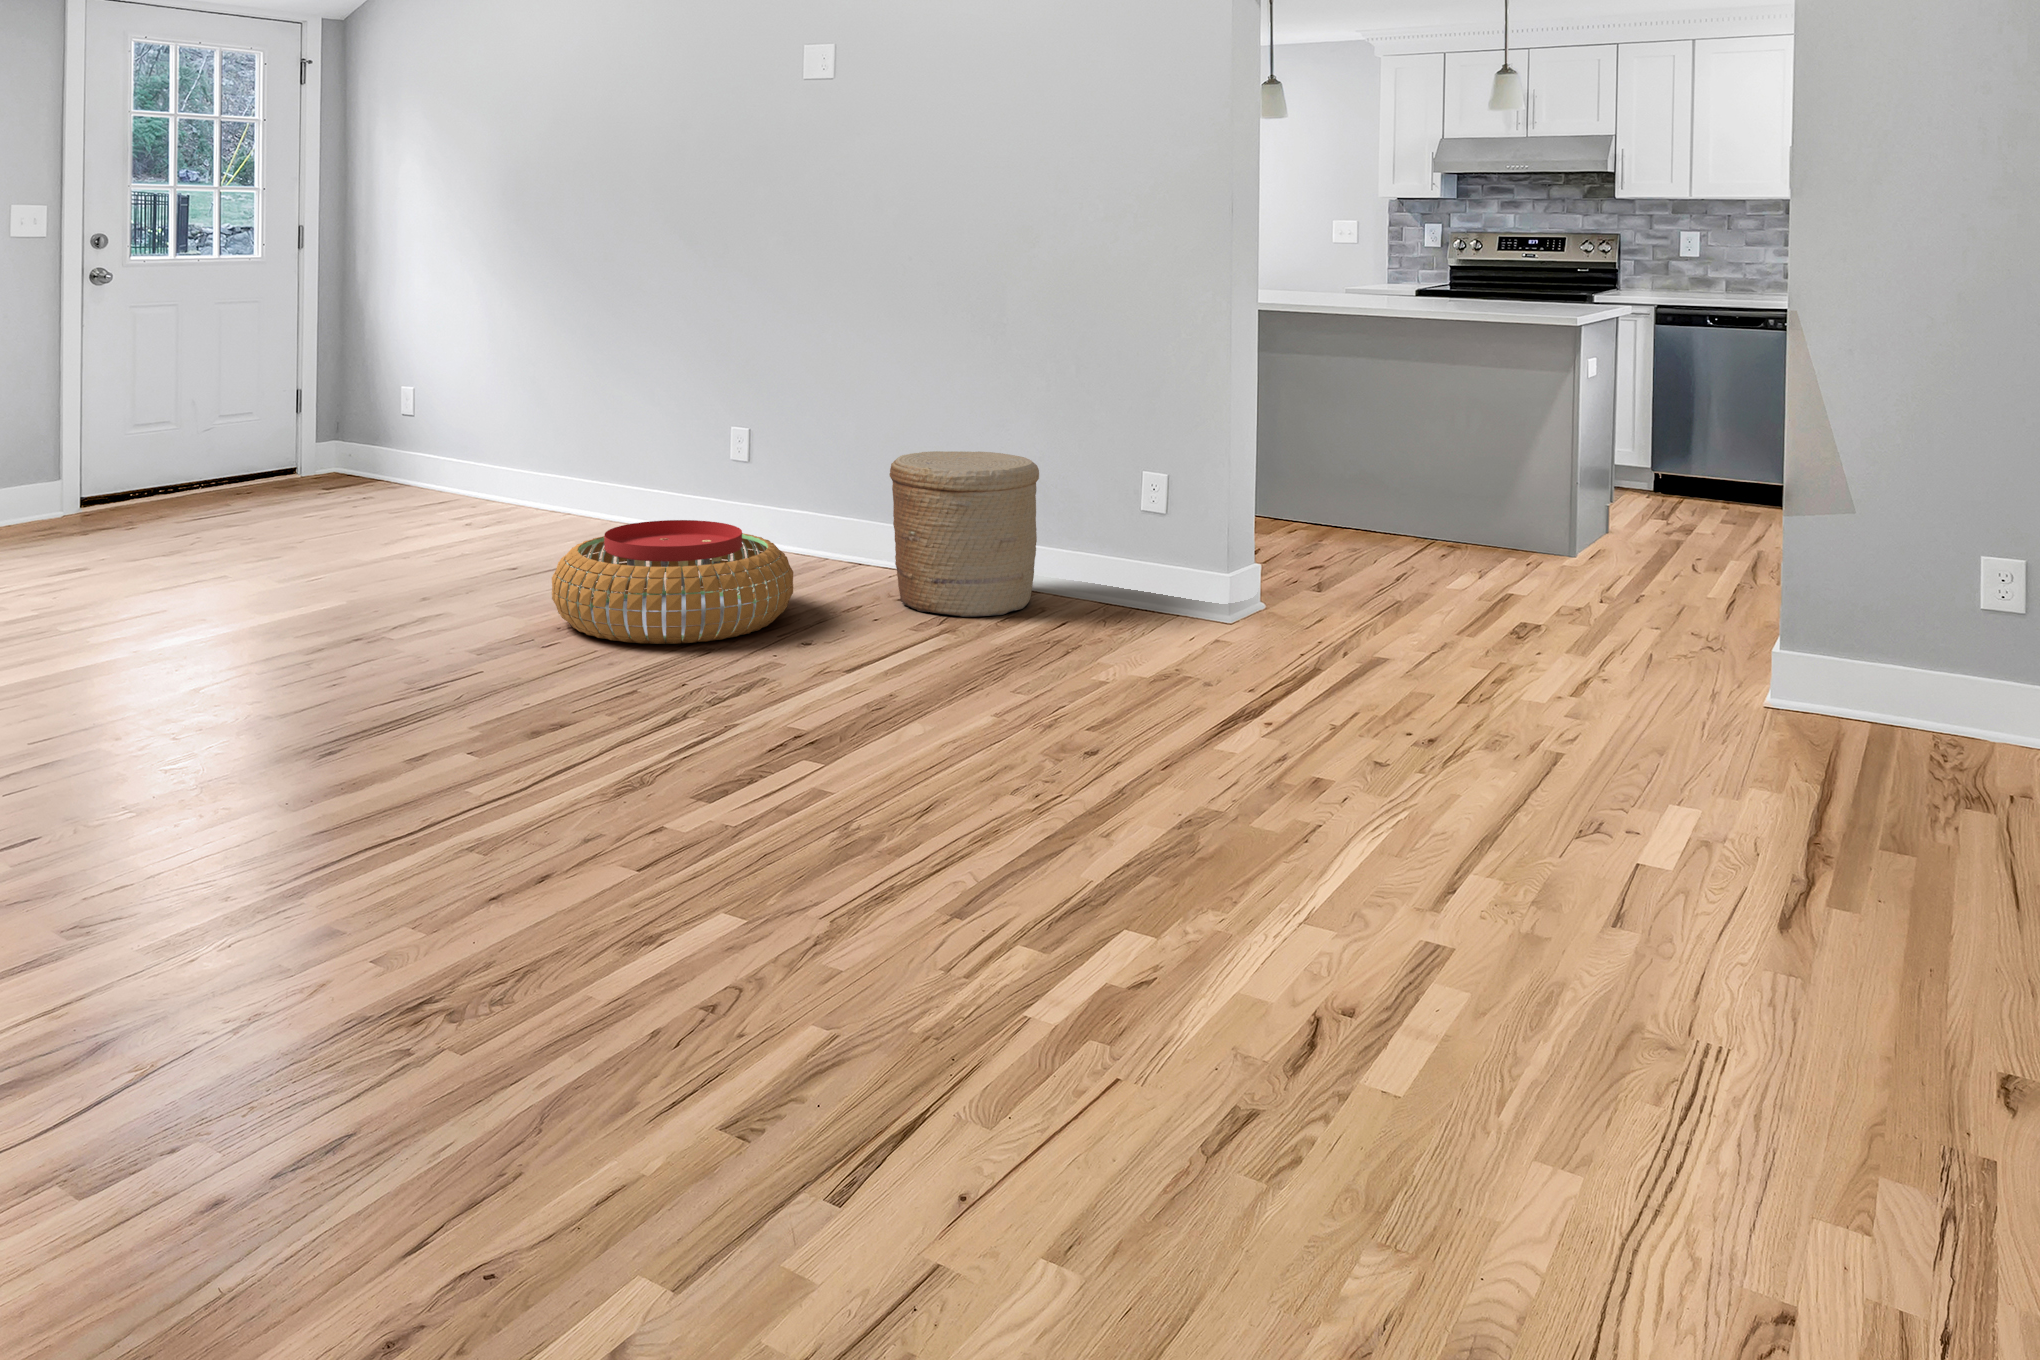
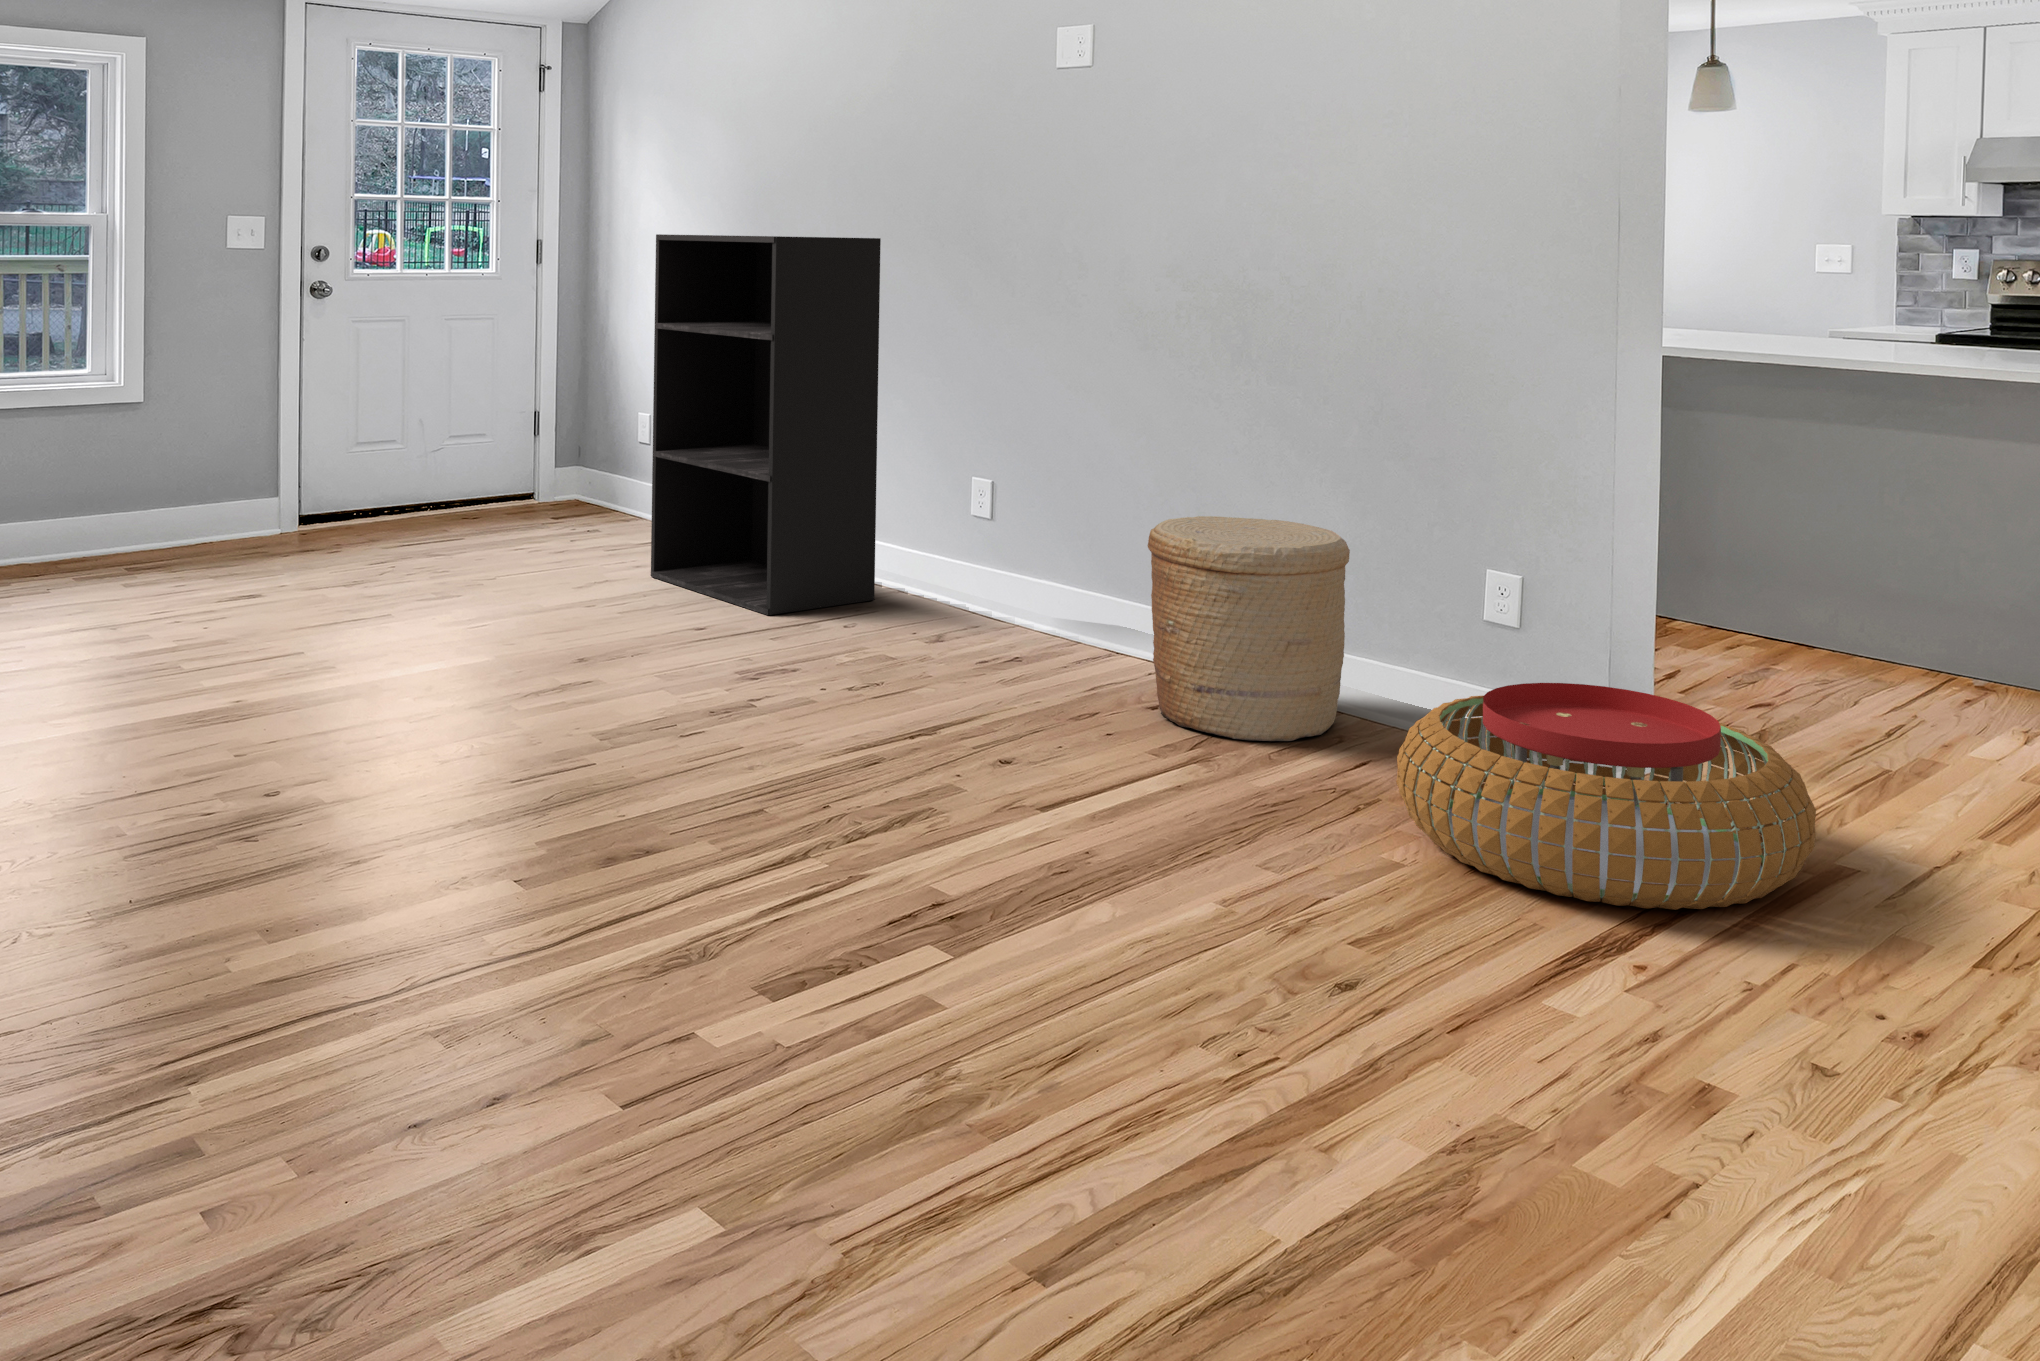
bookshelf: none [430,234,637,558] -> present [651,234,881,615]
pouf: present [552,520,793,644] -> present [1396,683,1816,910]

